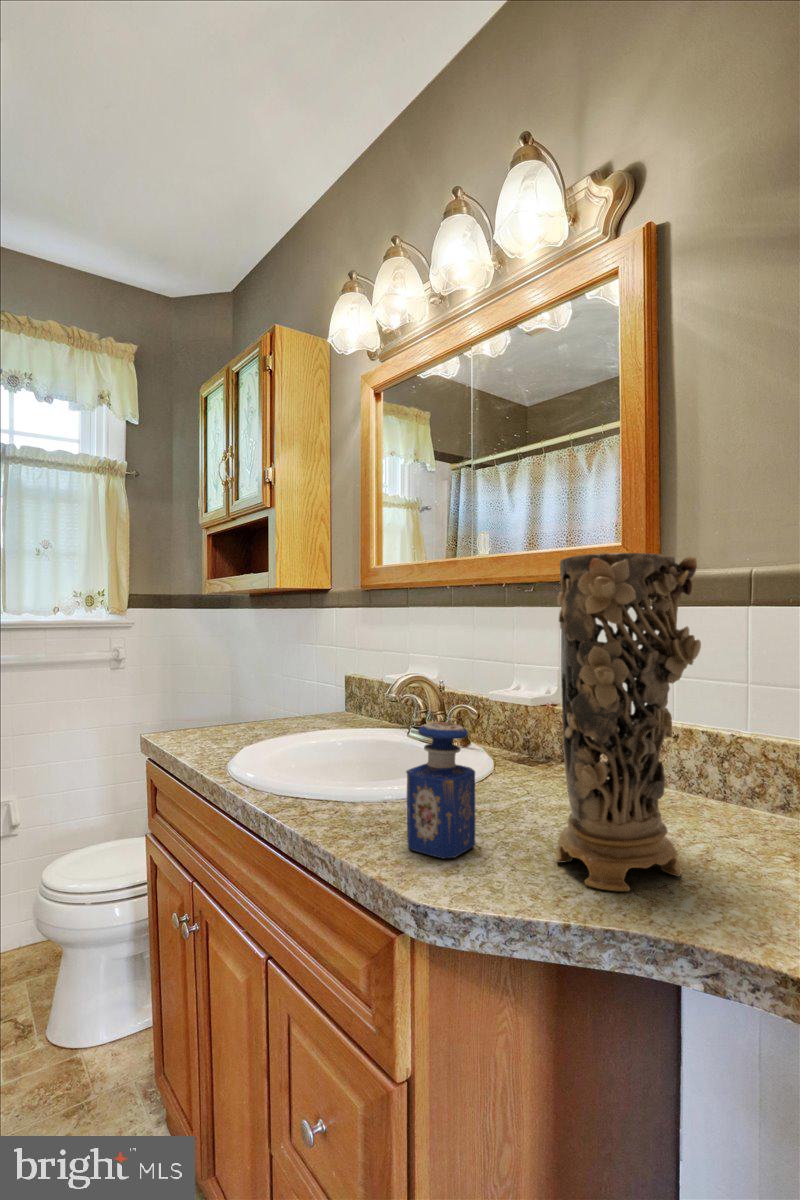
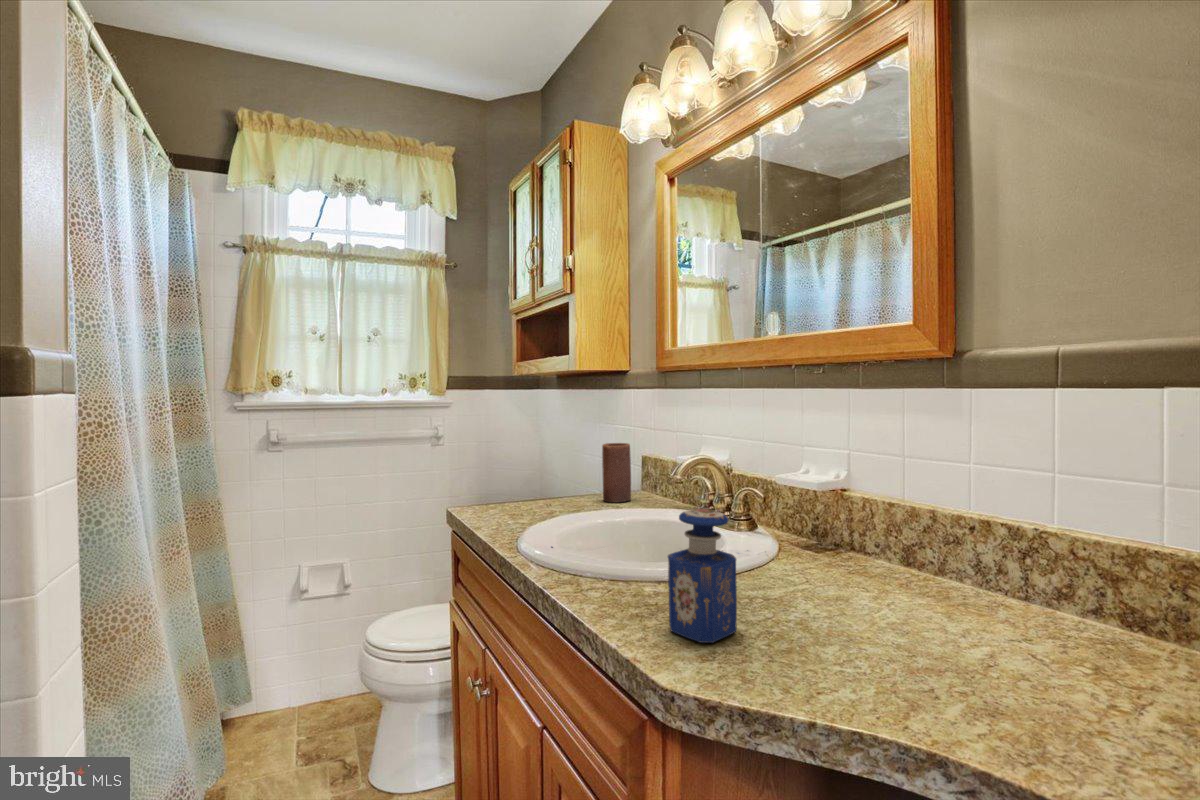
decorative vase: present [556,553,701,891] -> none [818,338,976,693]
candle: none [305,662,335,725] -> present [602,443,631,502]

